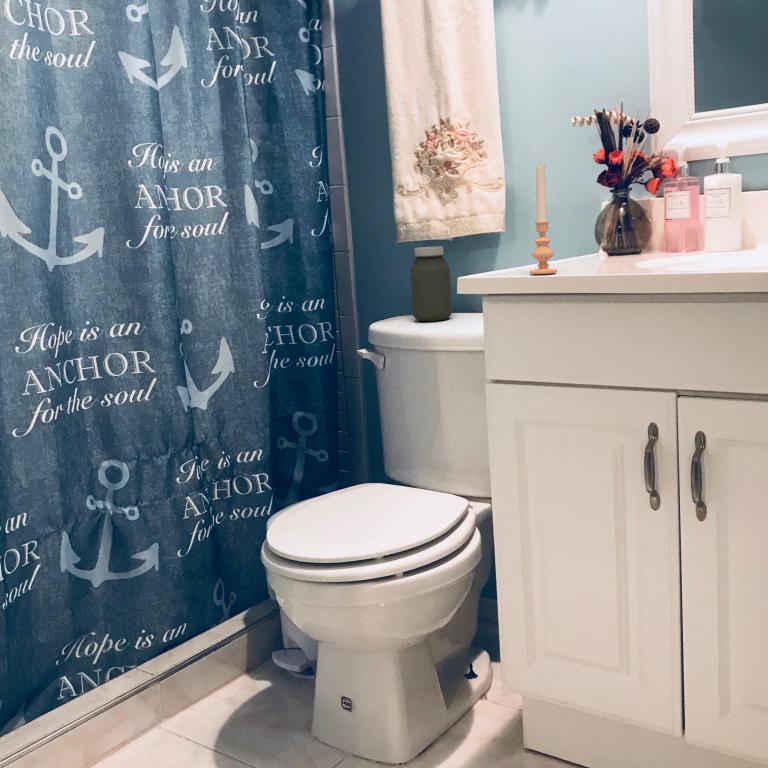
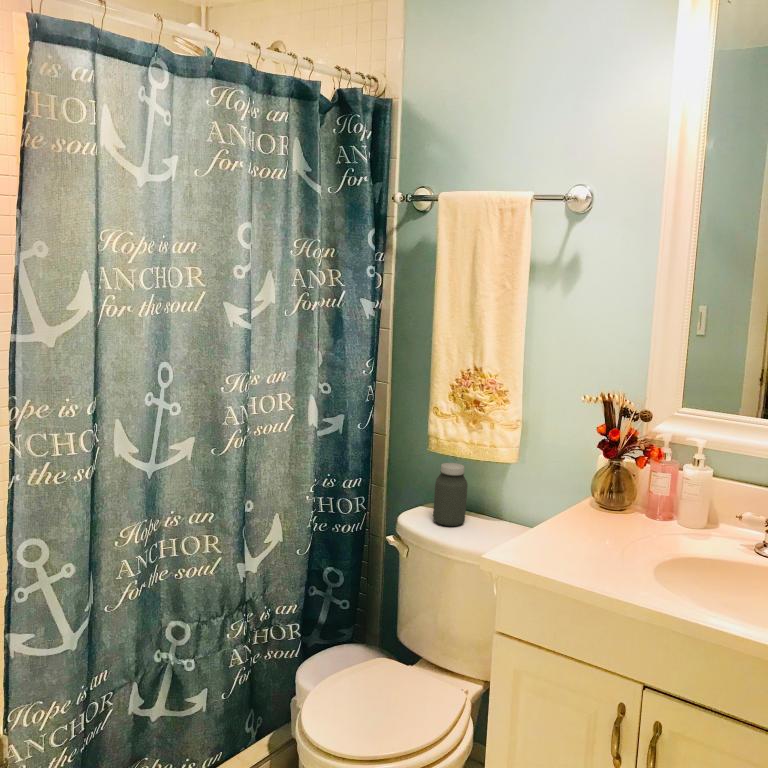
candle: present [530,164,557,274] -> none [535,474,557,562]

